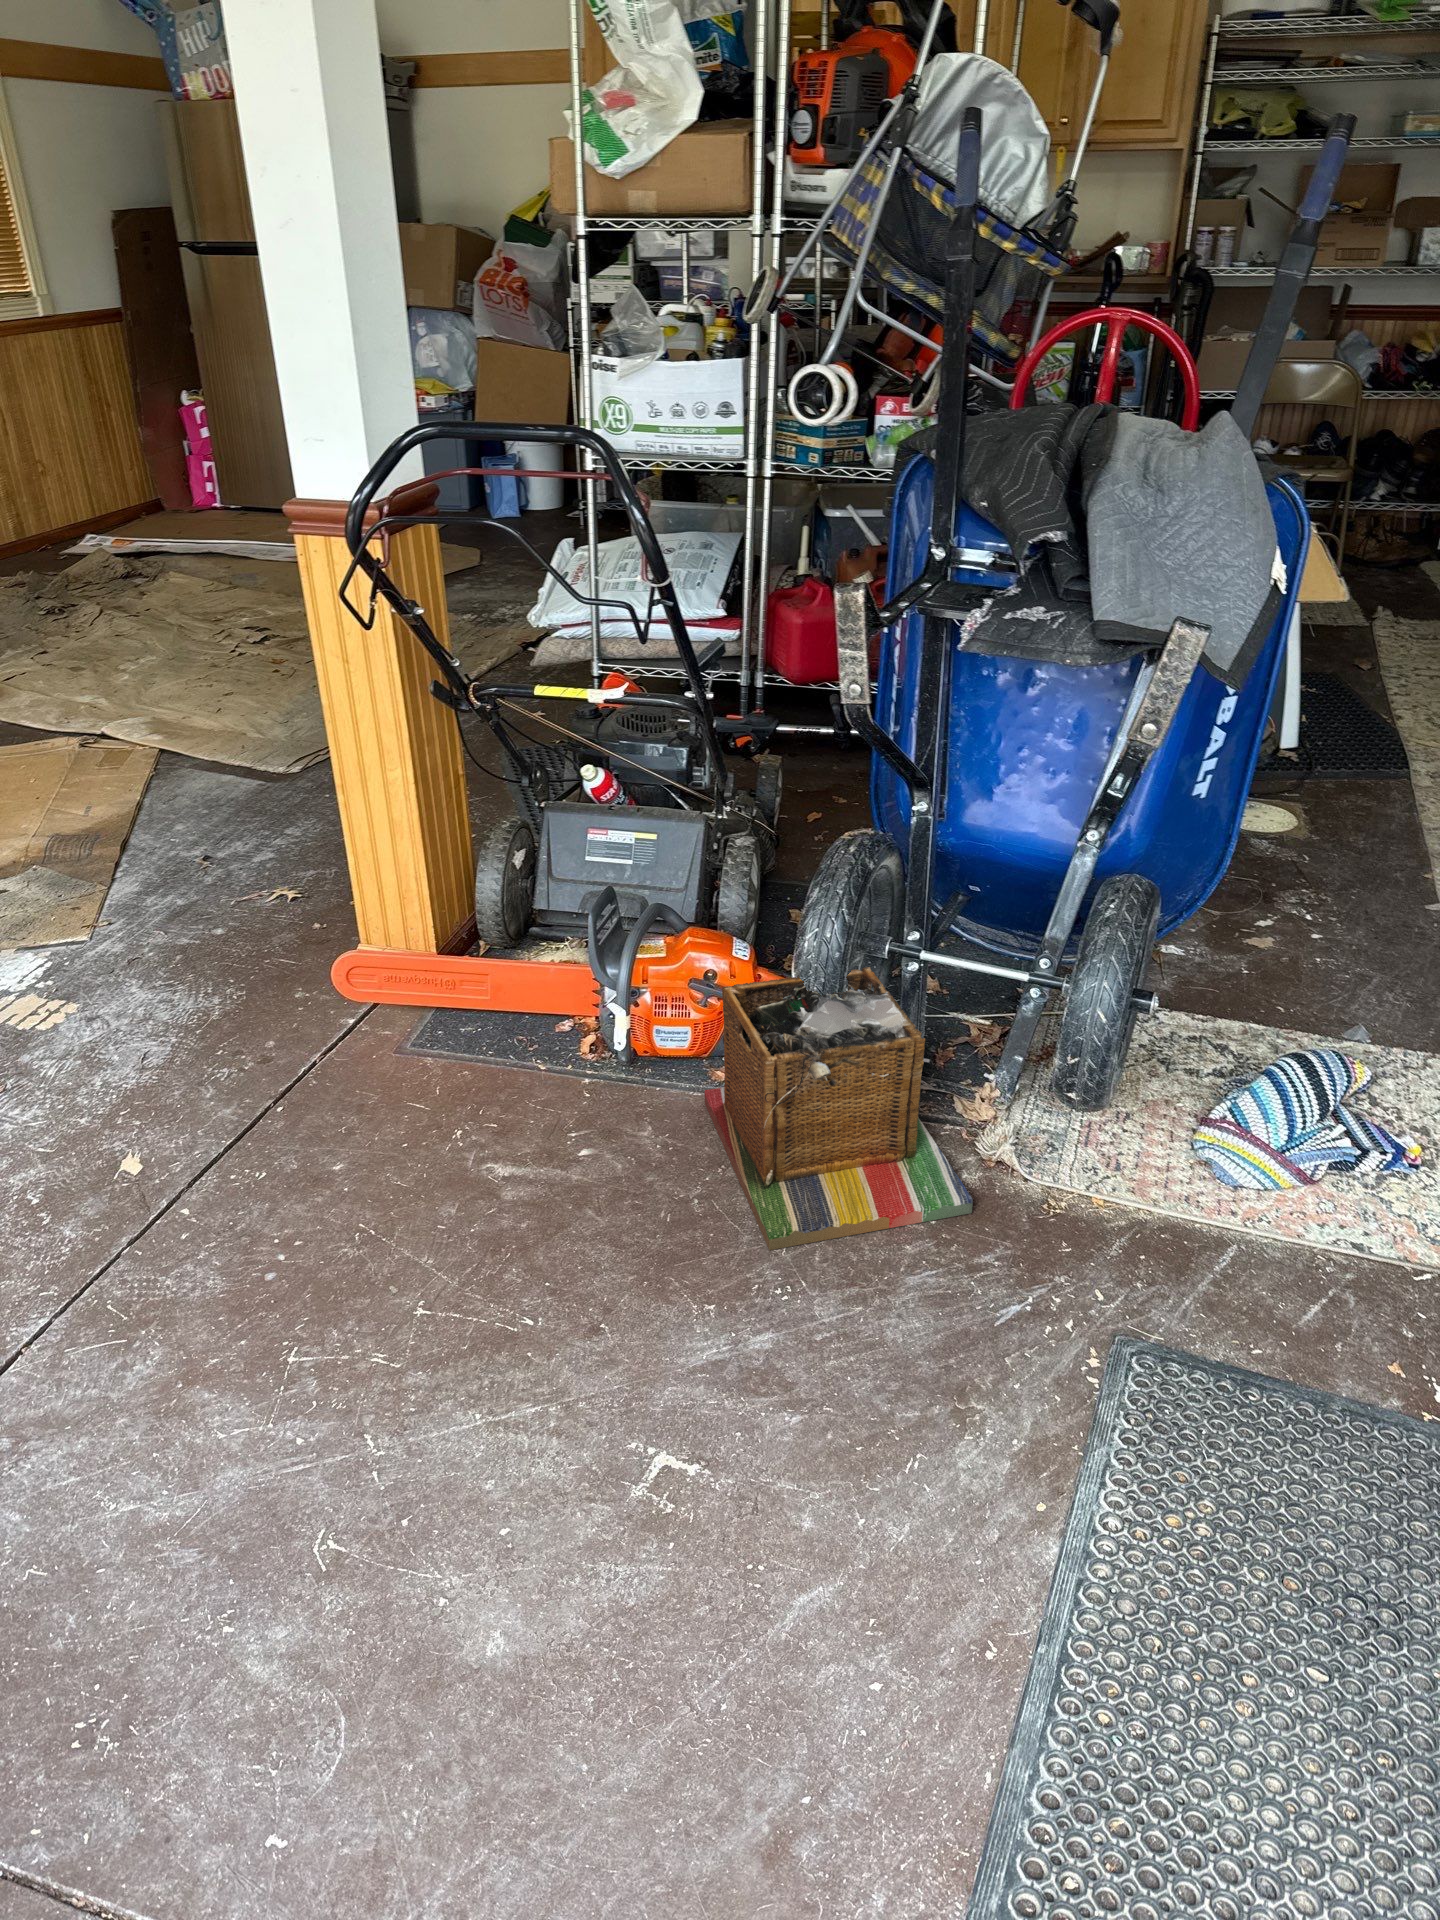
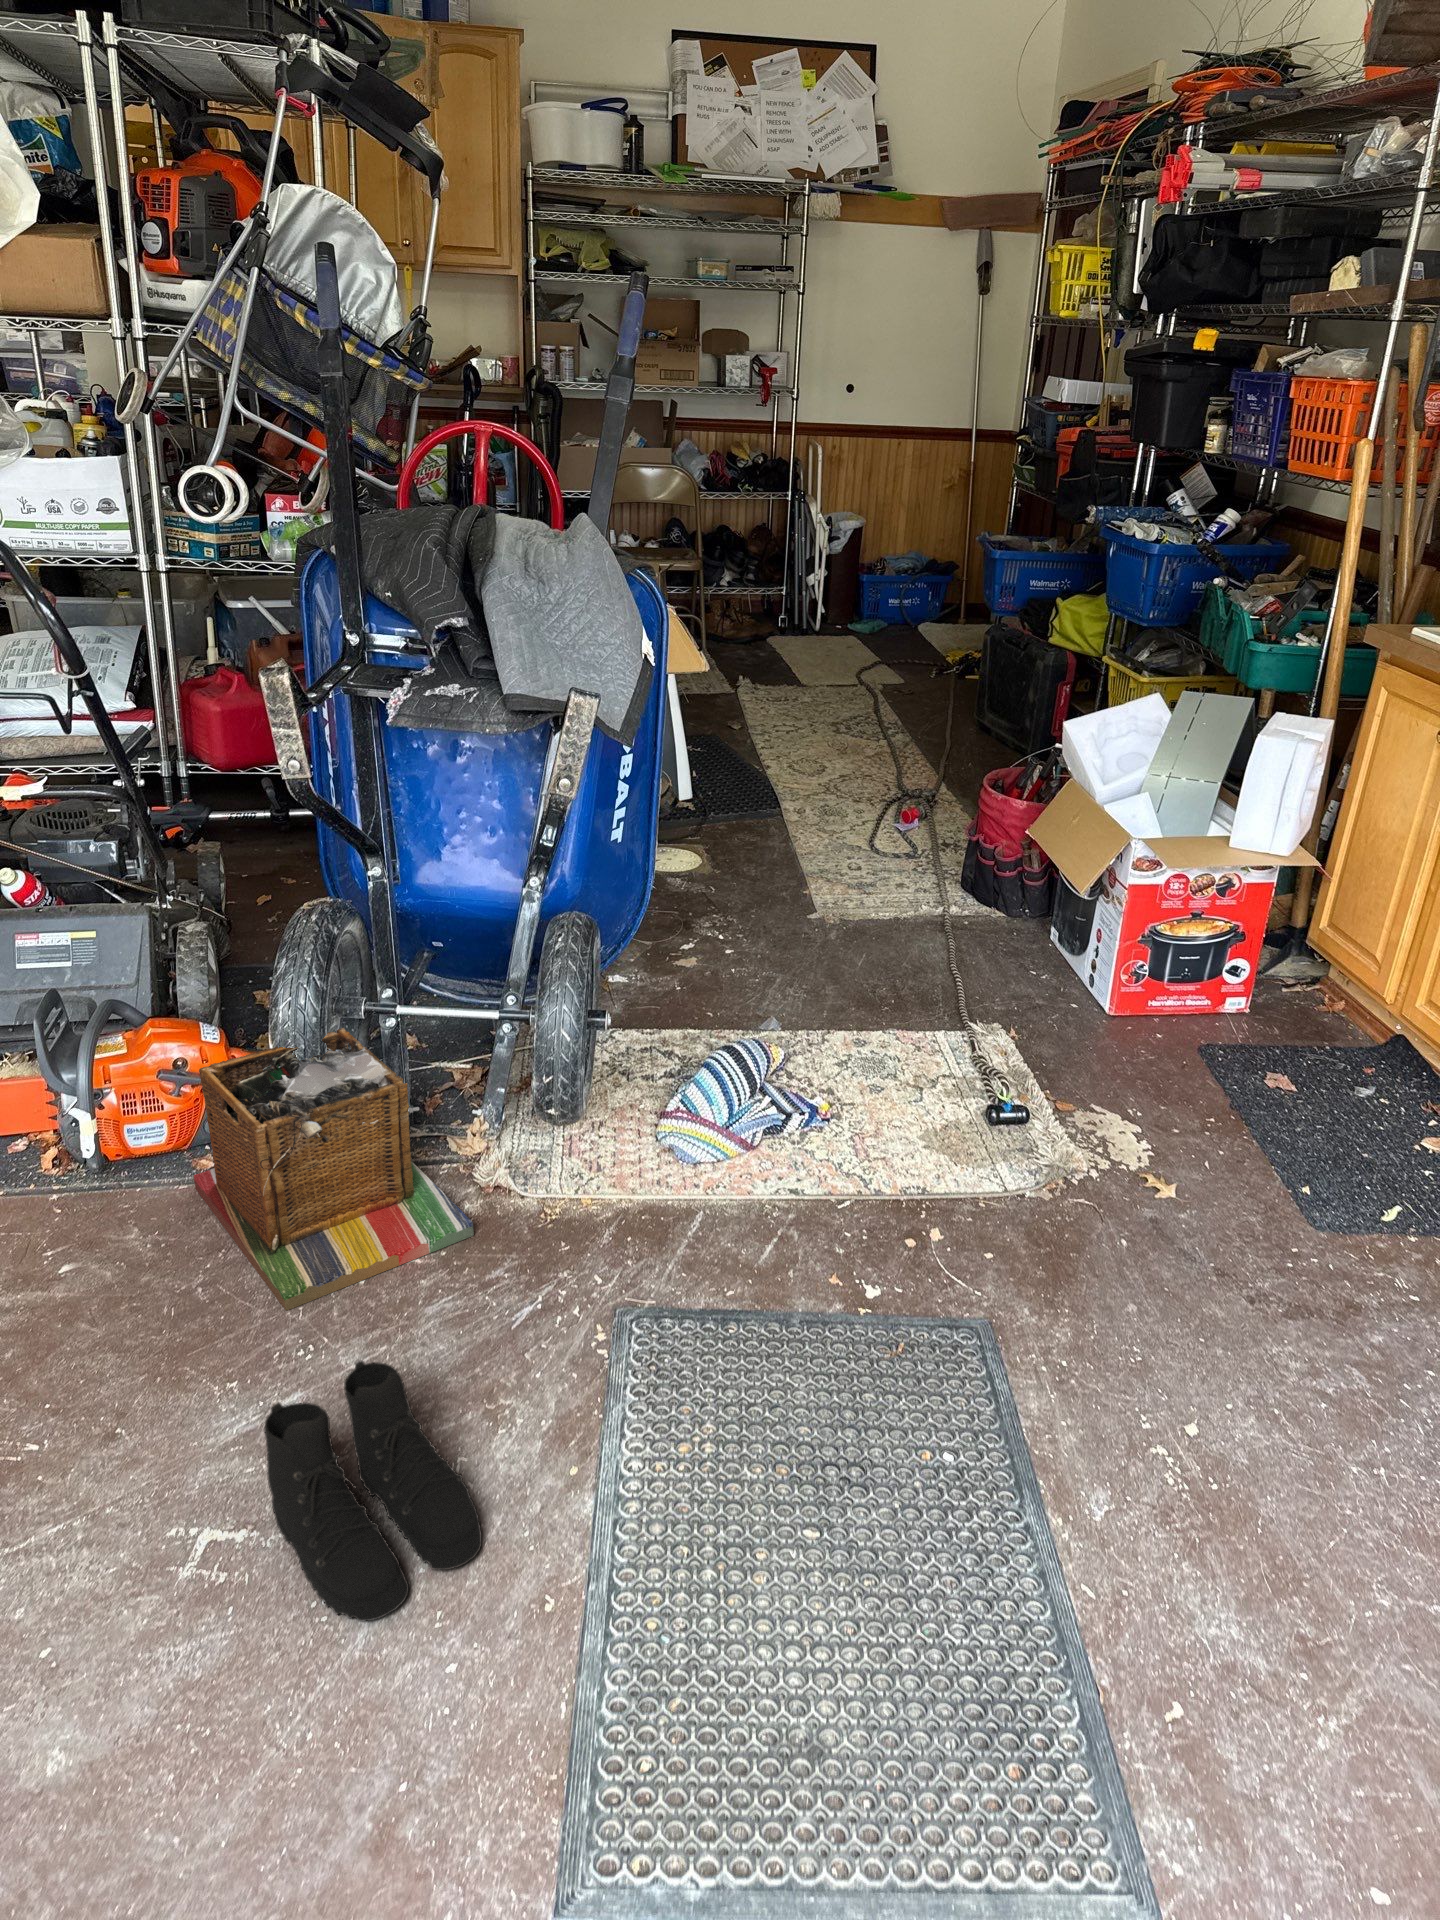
boots: none [723,1330,928,1610] -> present [264,1360,482,1621]

